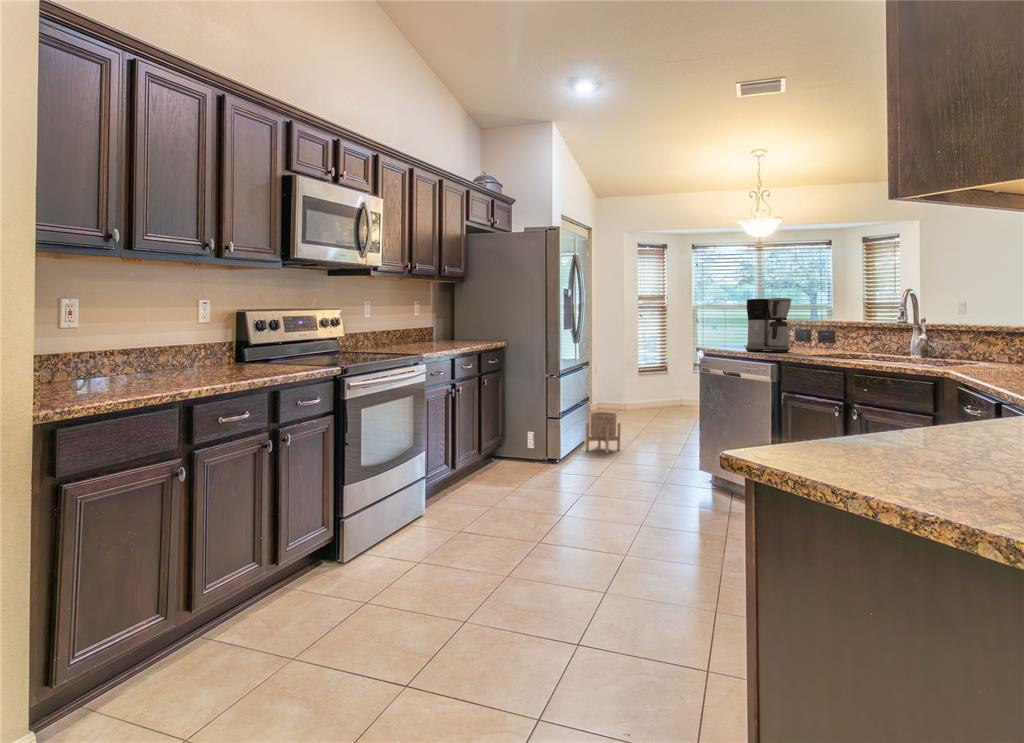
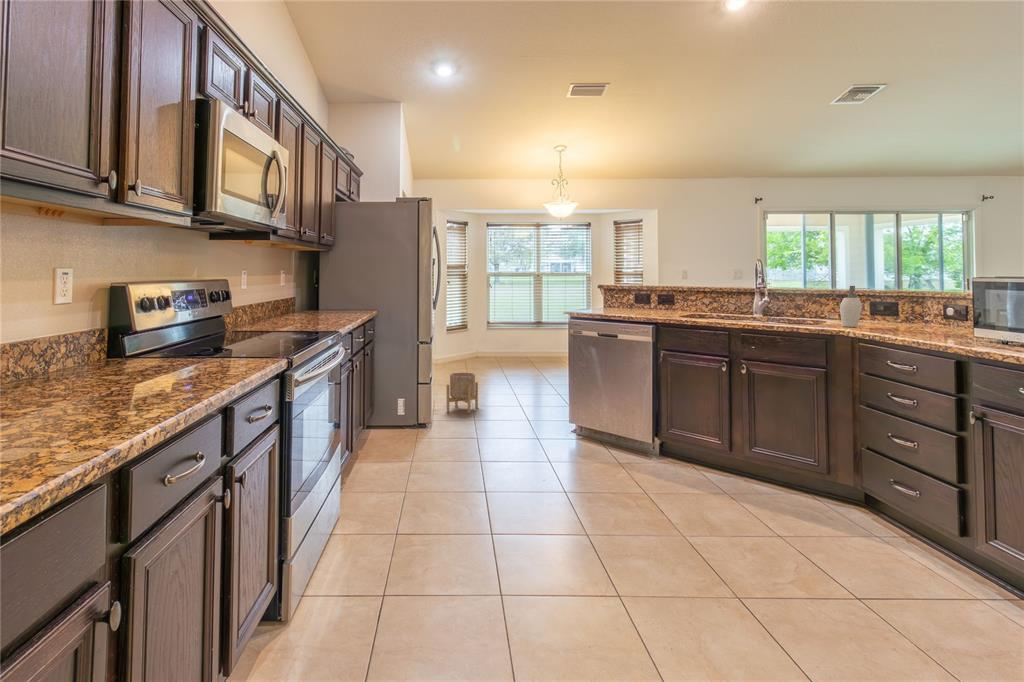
coffee maker: present [745,298,791,352] -> none [615,264,655,313]
soap dispenser: none [974,321,1007,370] -> present [840,286,862,327]

